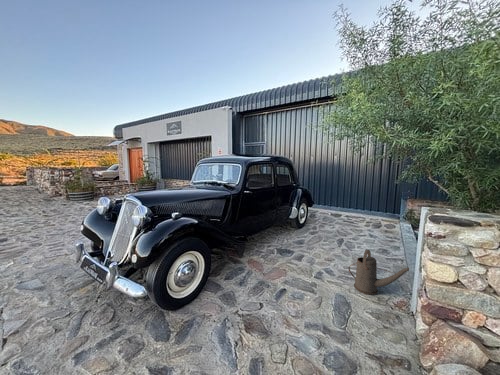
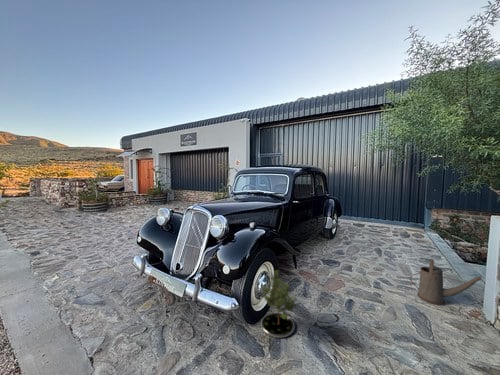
potted tree: none [179,257,216,324] -> present [261,271,299,338]

